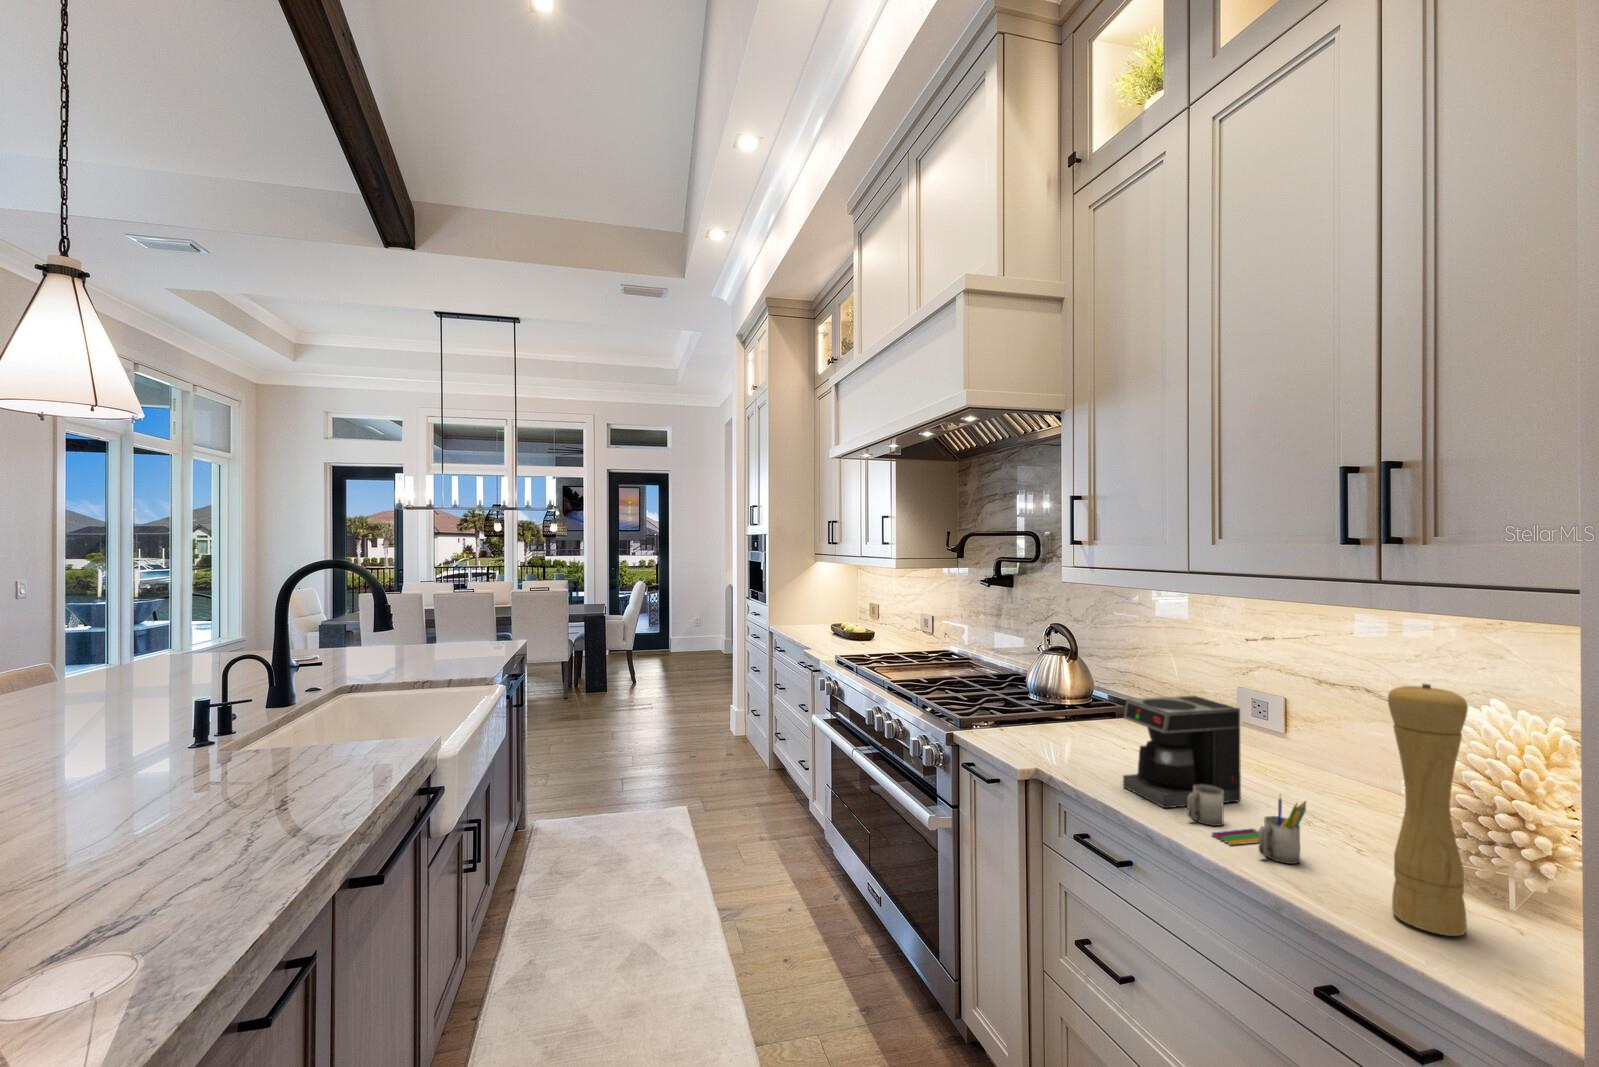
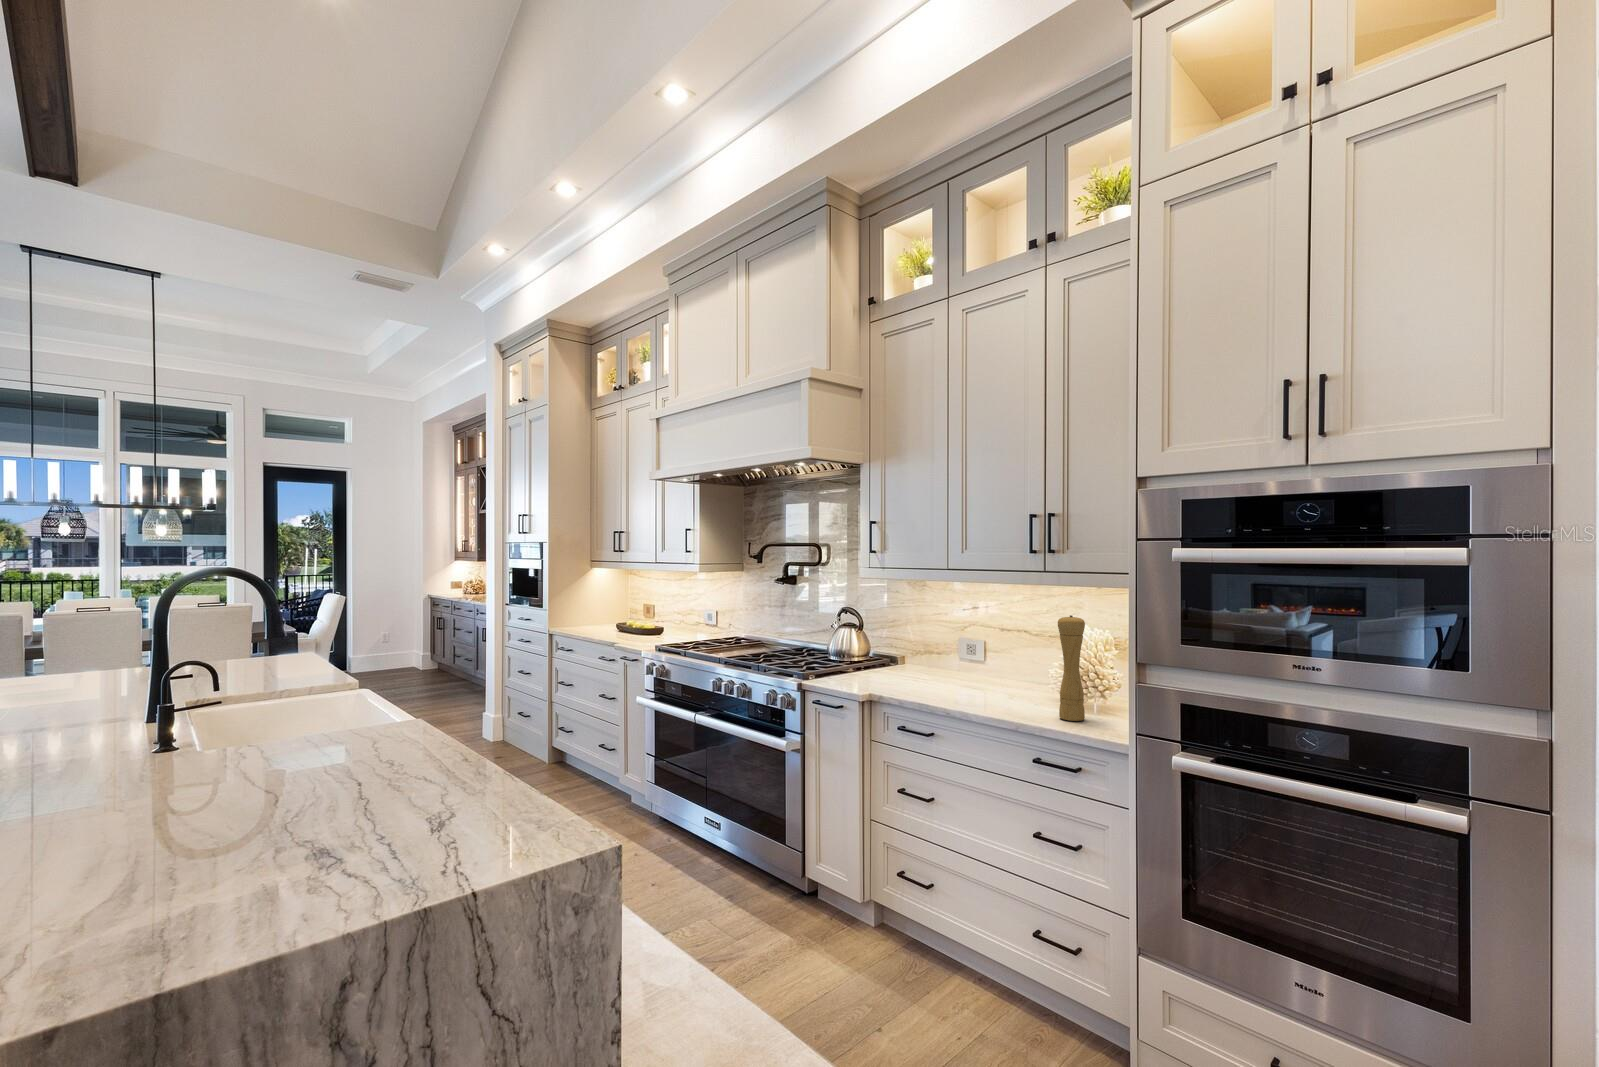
coffee maker: present [1123,696,1306,864] -> none [926,639,1023,710]

